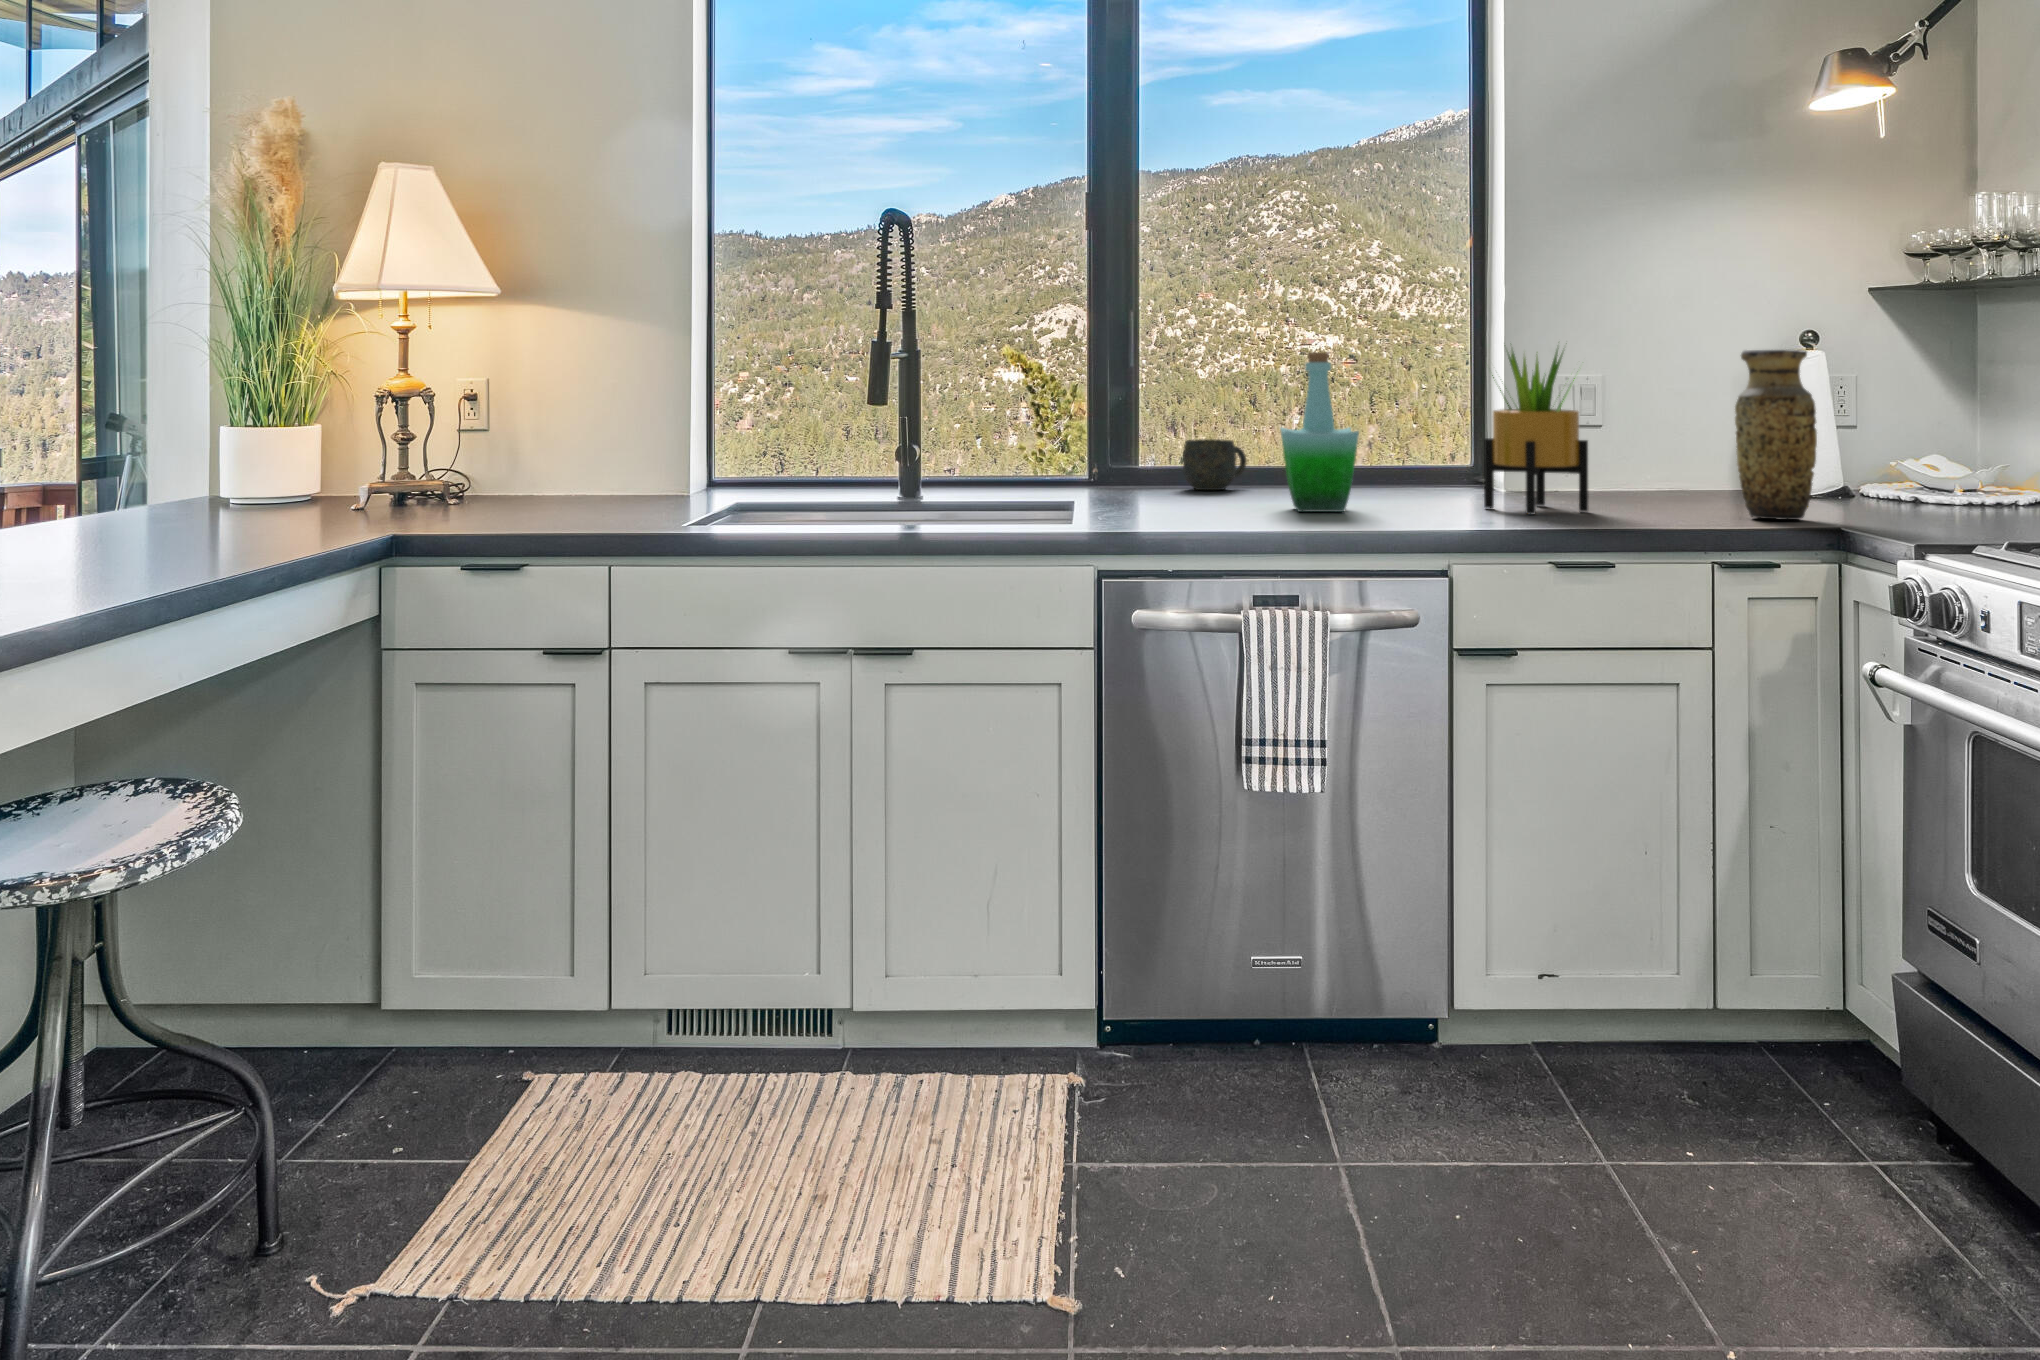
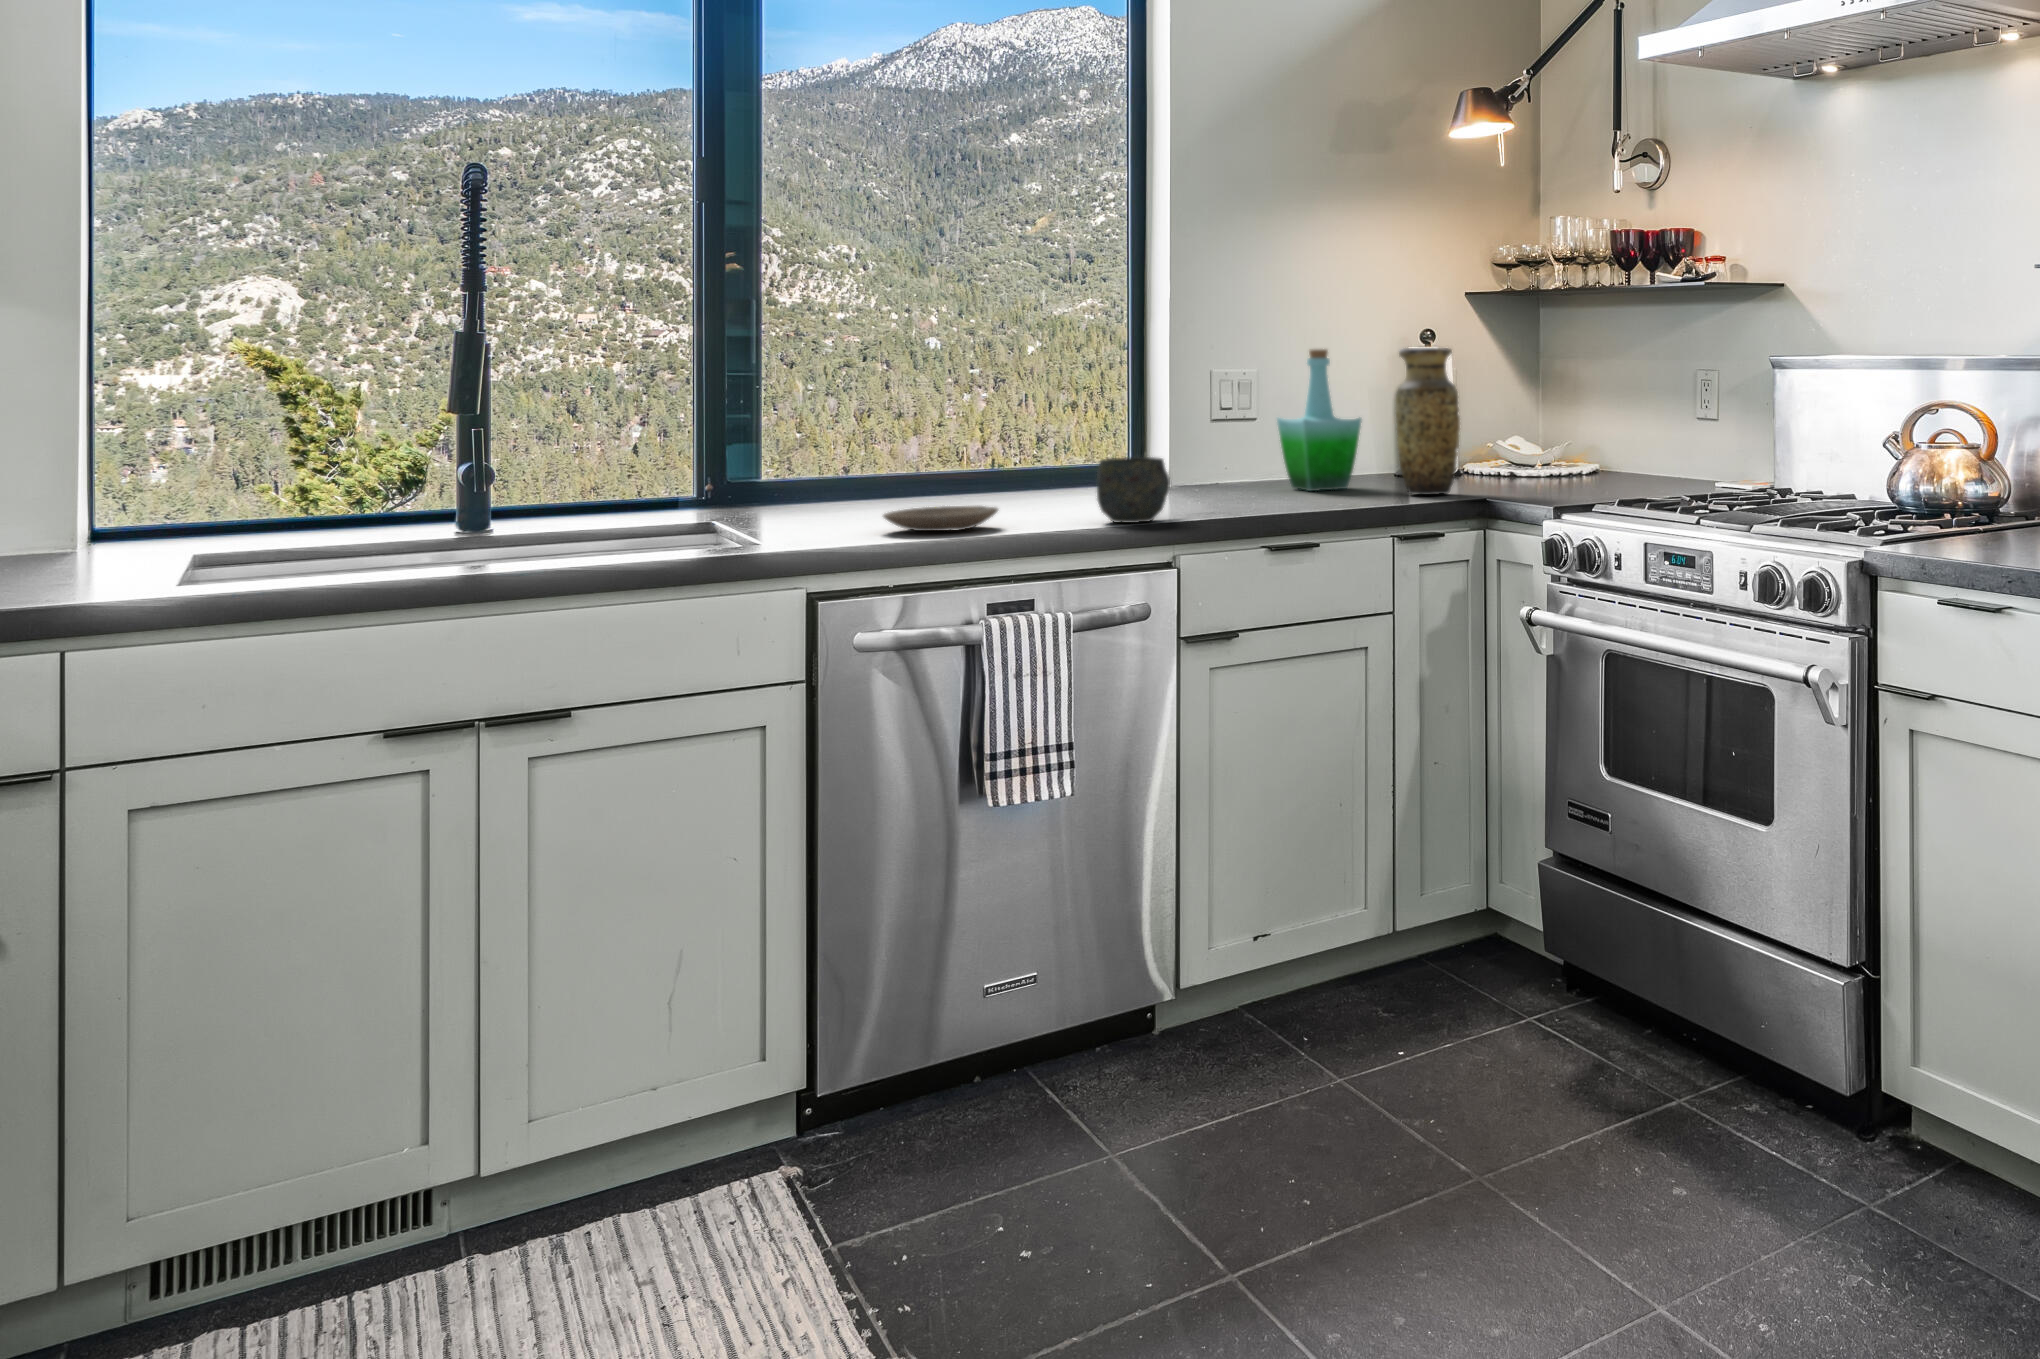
potted plant: present [1484,350,1588,514] -> none [1177,338,1273,504]
bottle: present [1280,352,1359,512] -> present [1277,349,1362,491]
mug: present [1183,439,1246,490] -> present [1097,457,1170,523]
plate: none [1173,499,1277,523] -> present [883,506,998,531]

